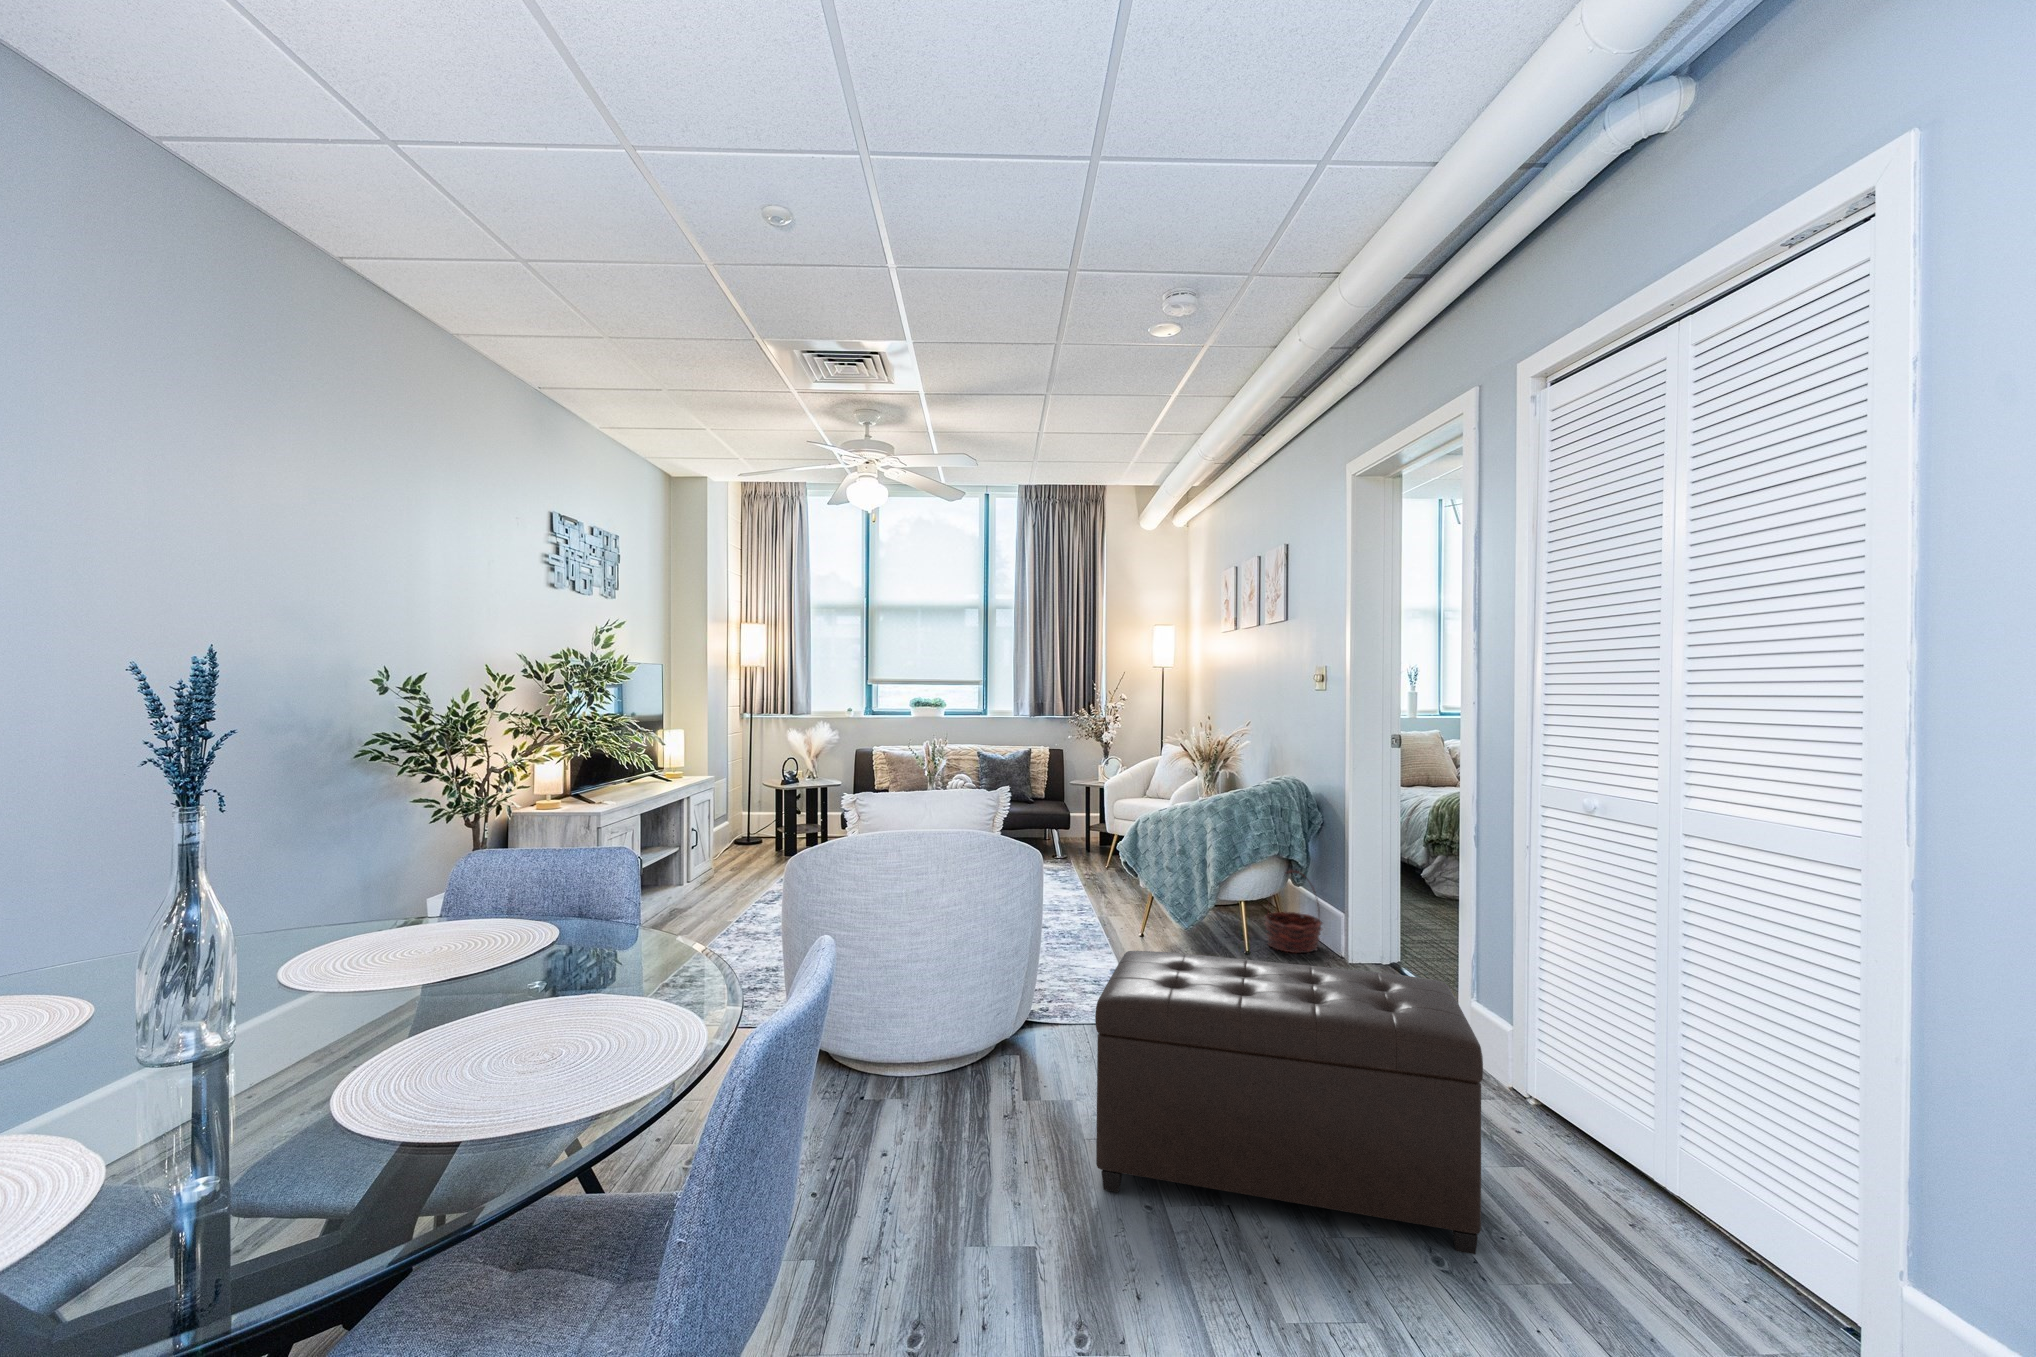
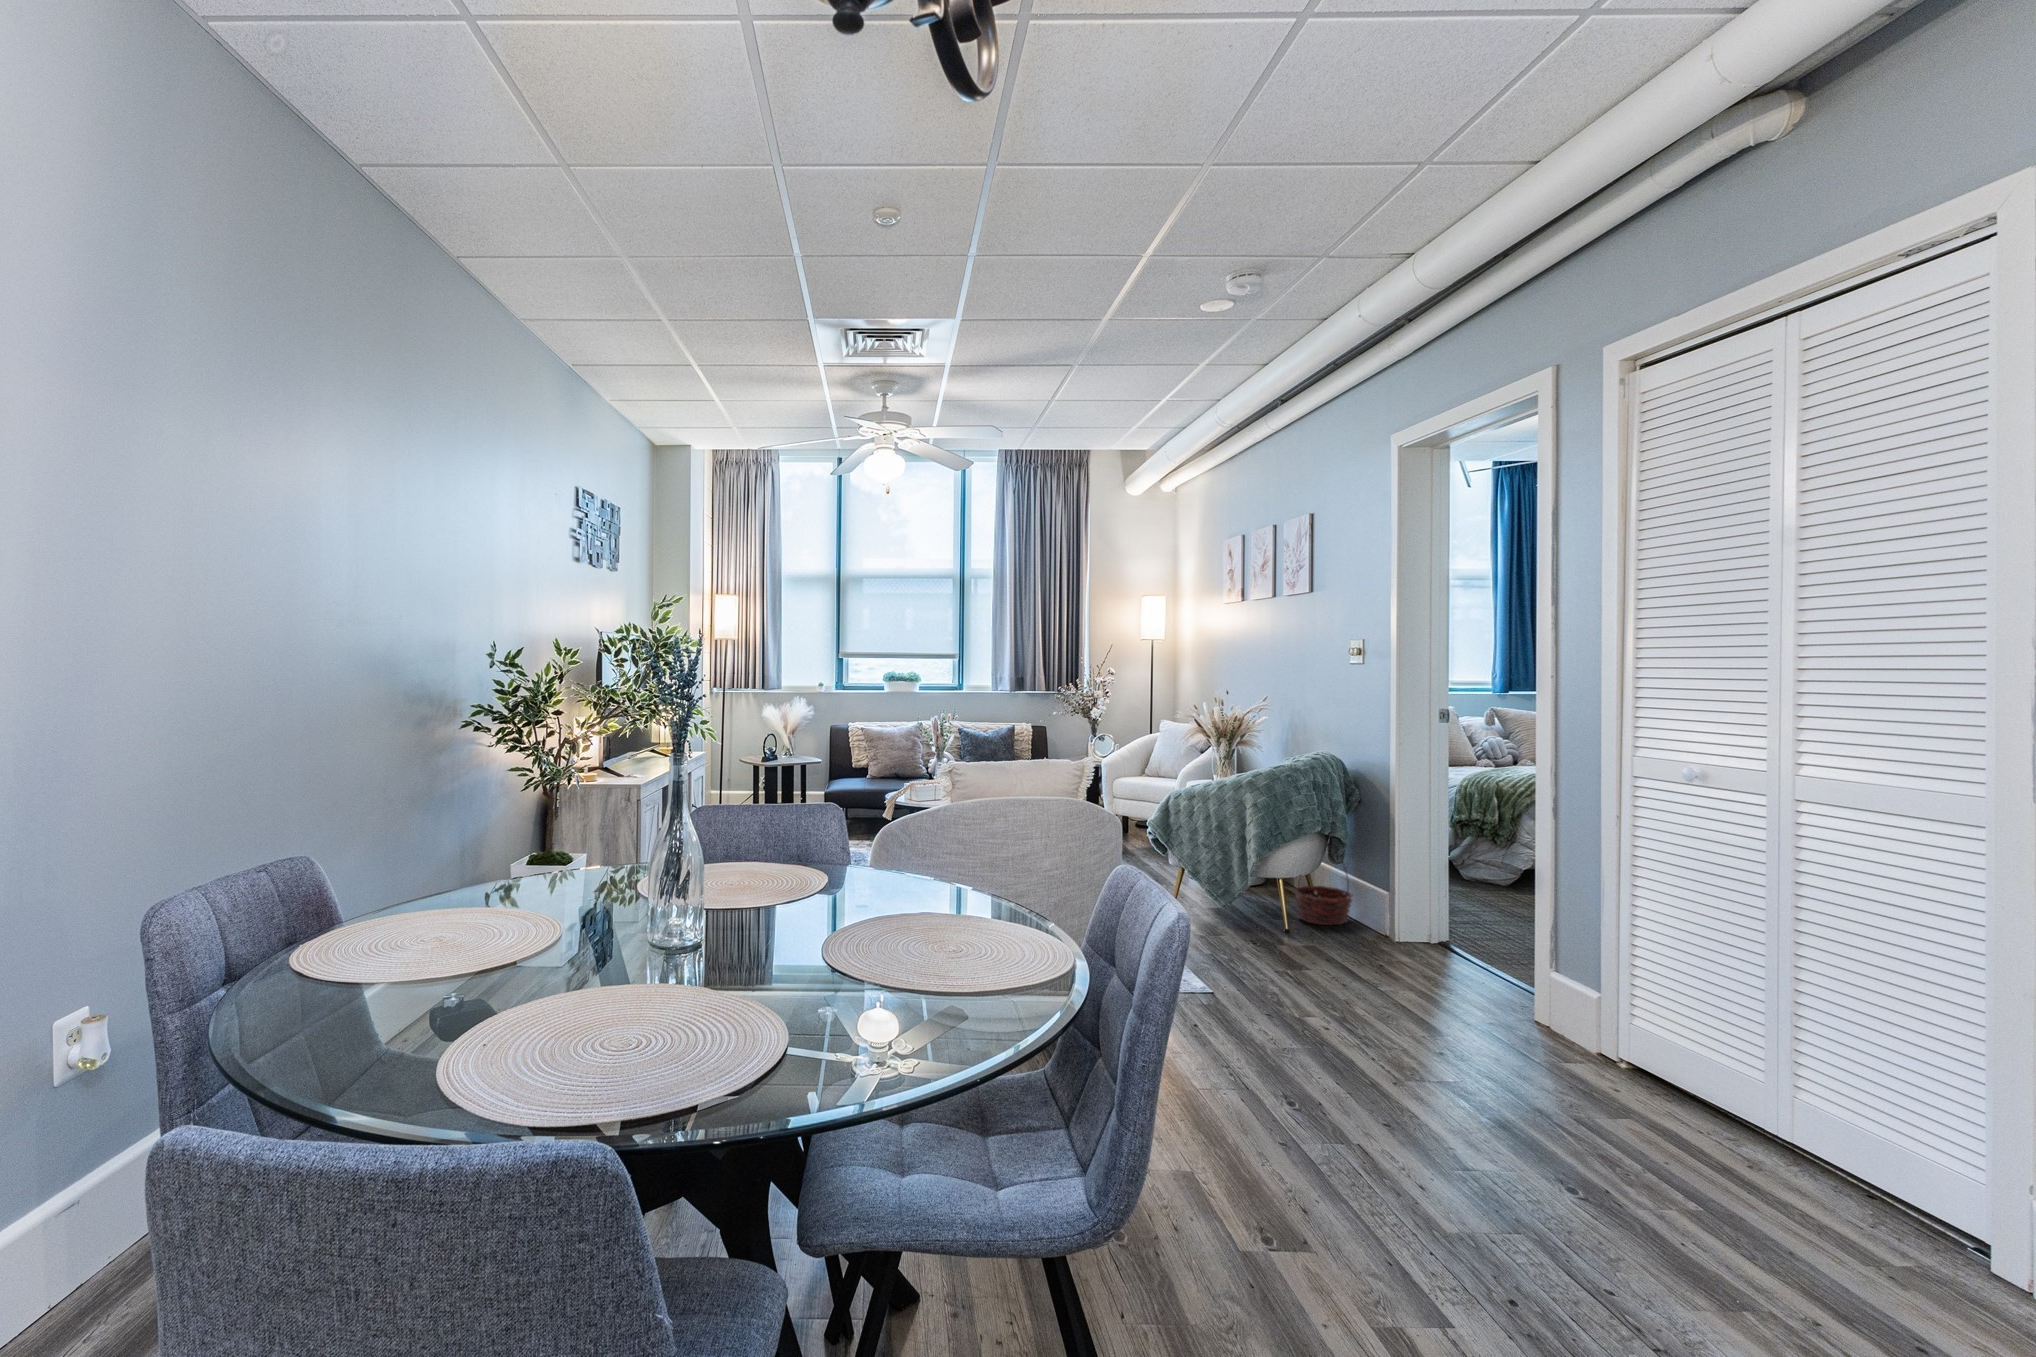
ottoman: present [1095,951,1483,1254] -> none [1233,921,1627,1196]

